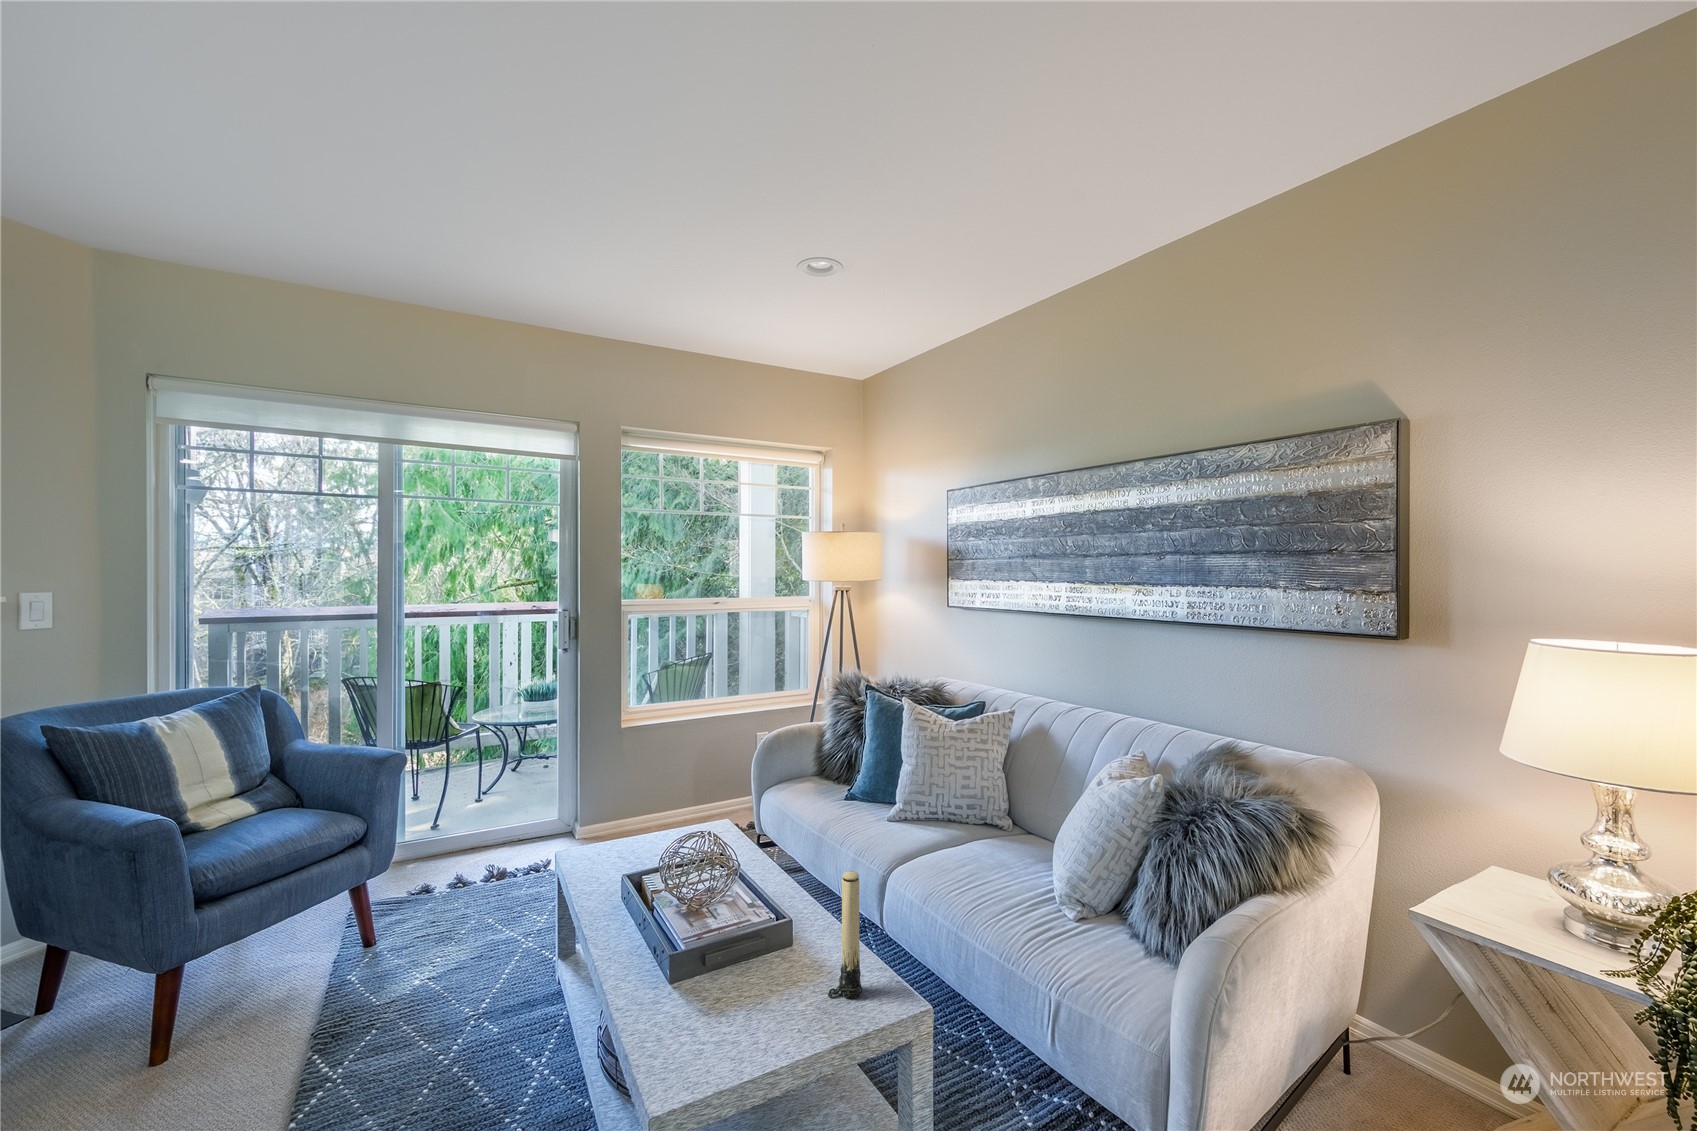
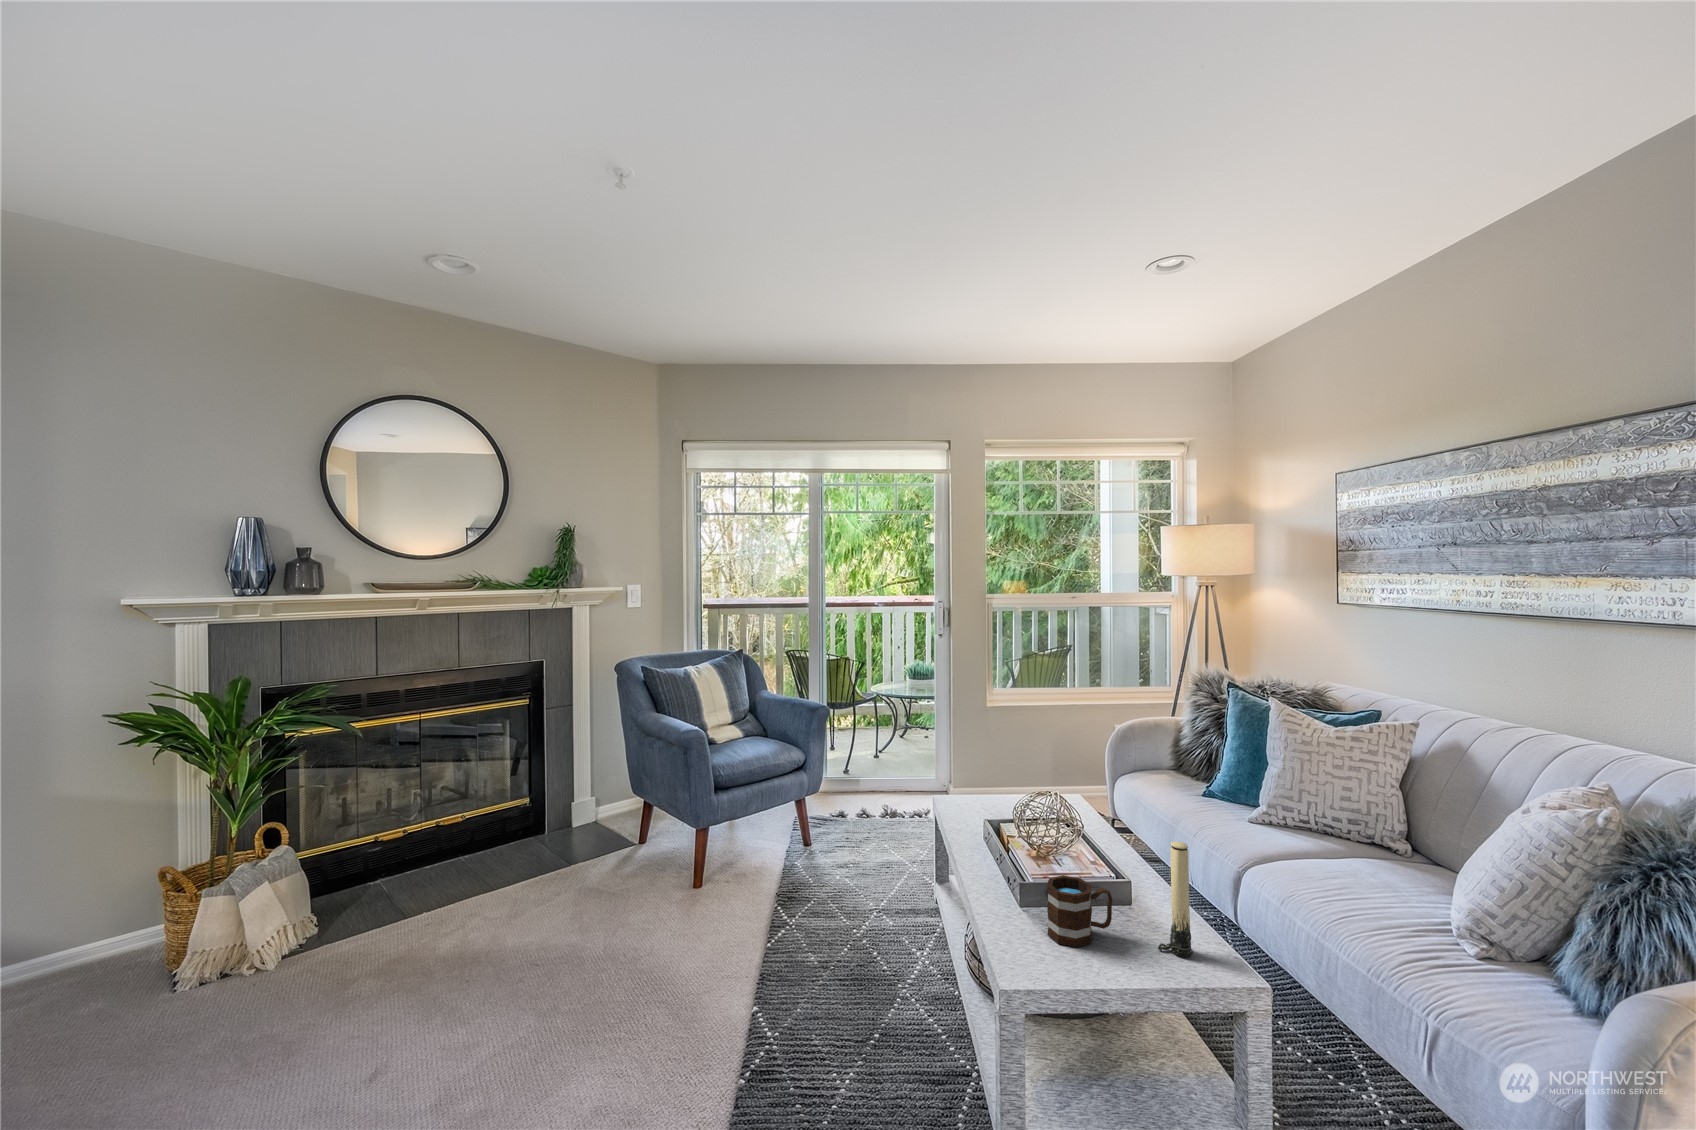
mug: none [708,935,781,1023] -> present [1047,875,1112,947]

